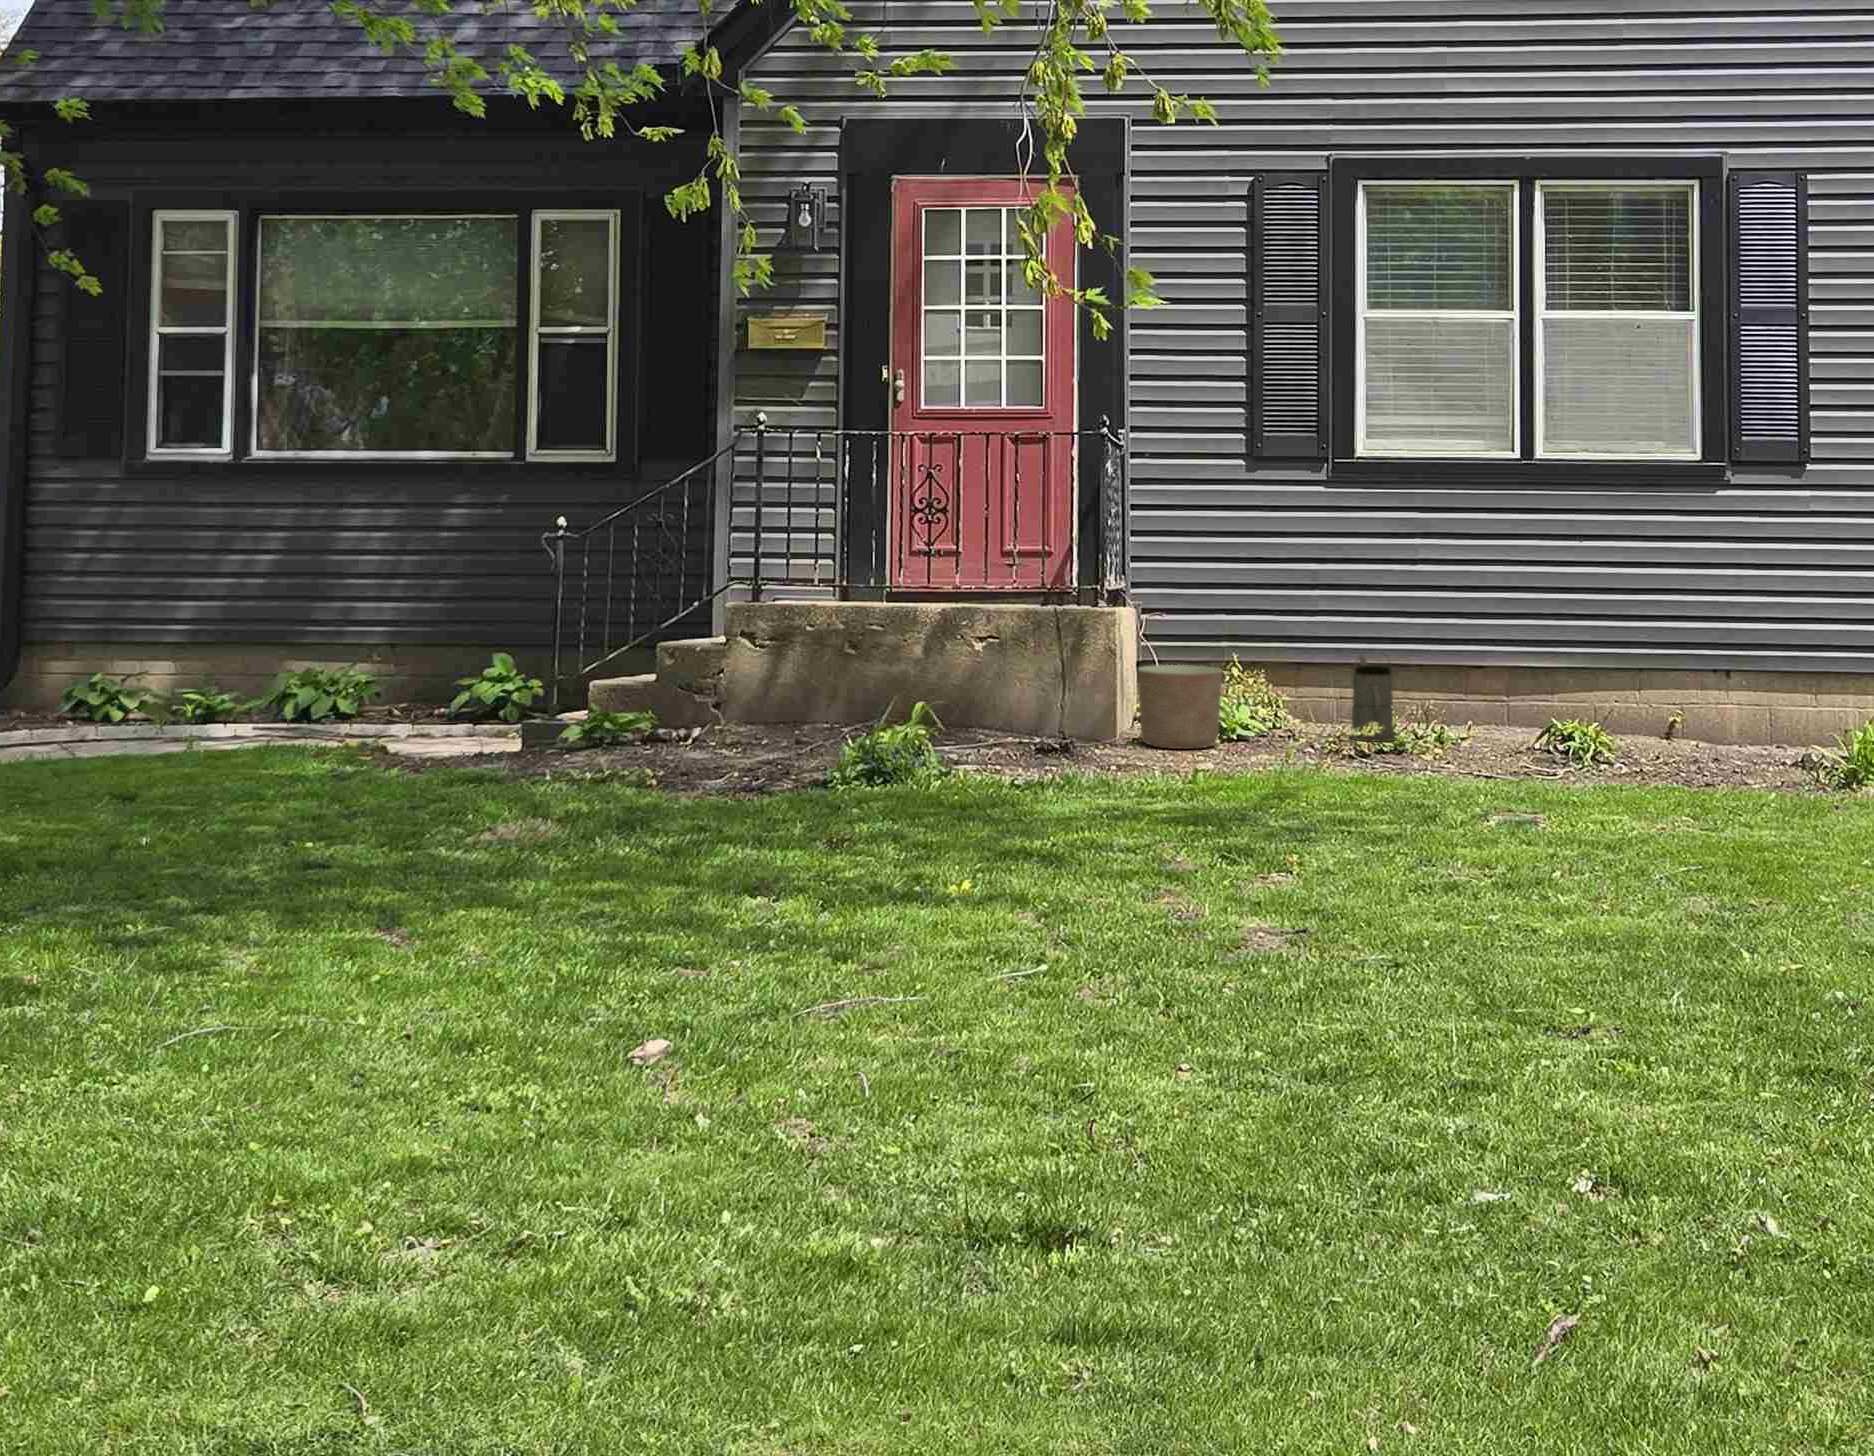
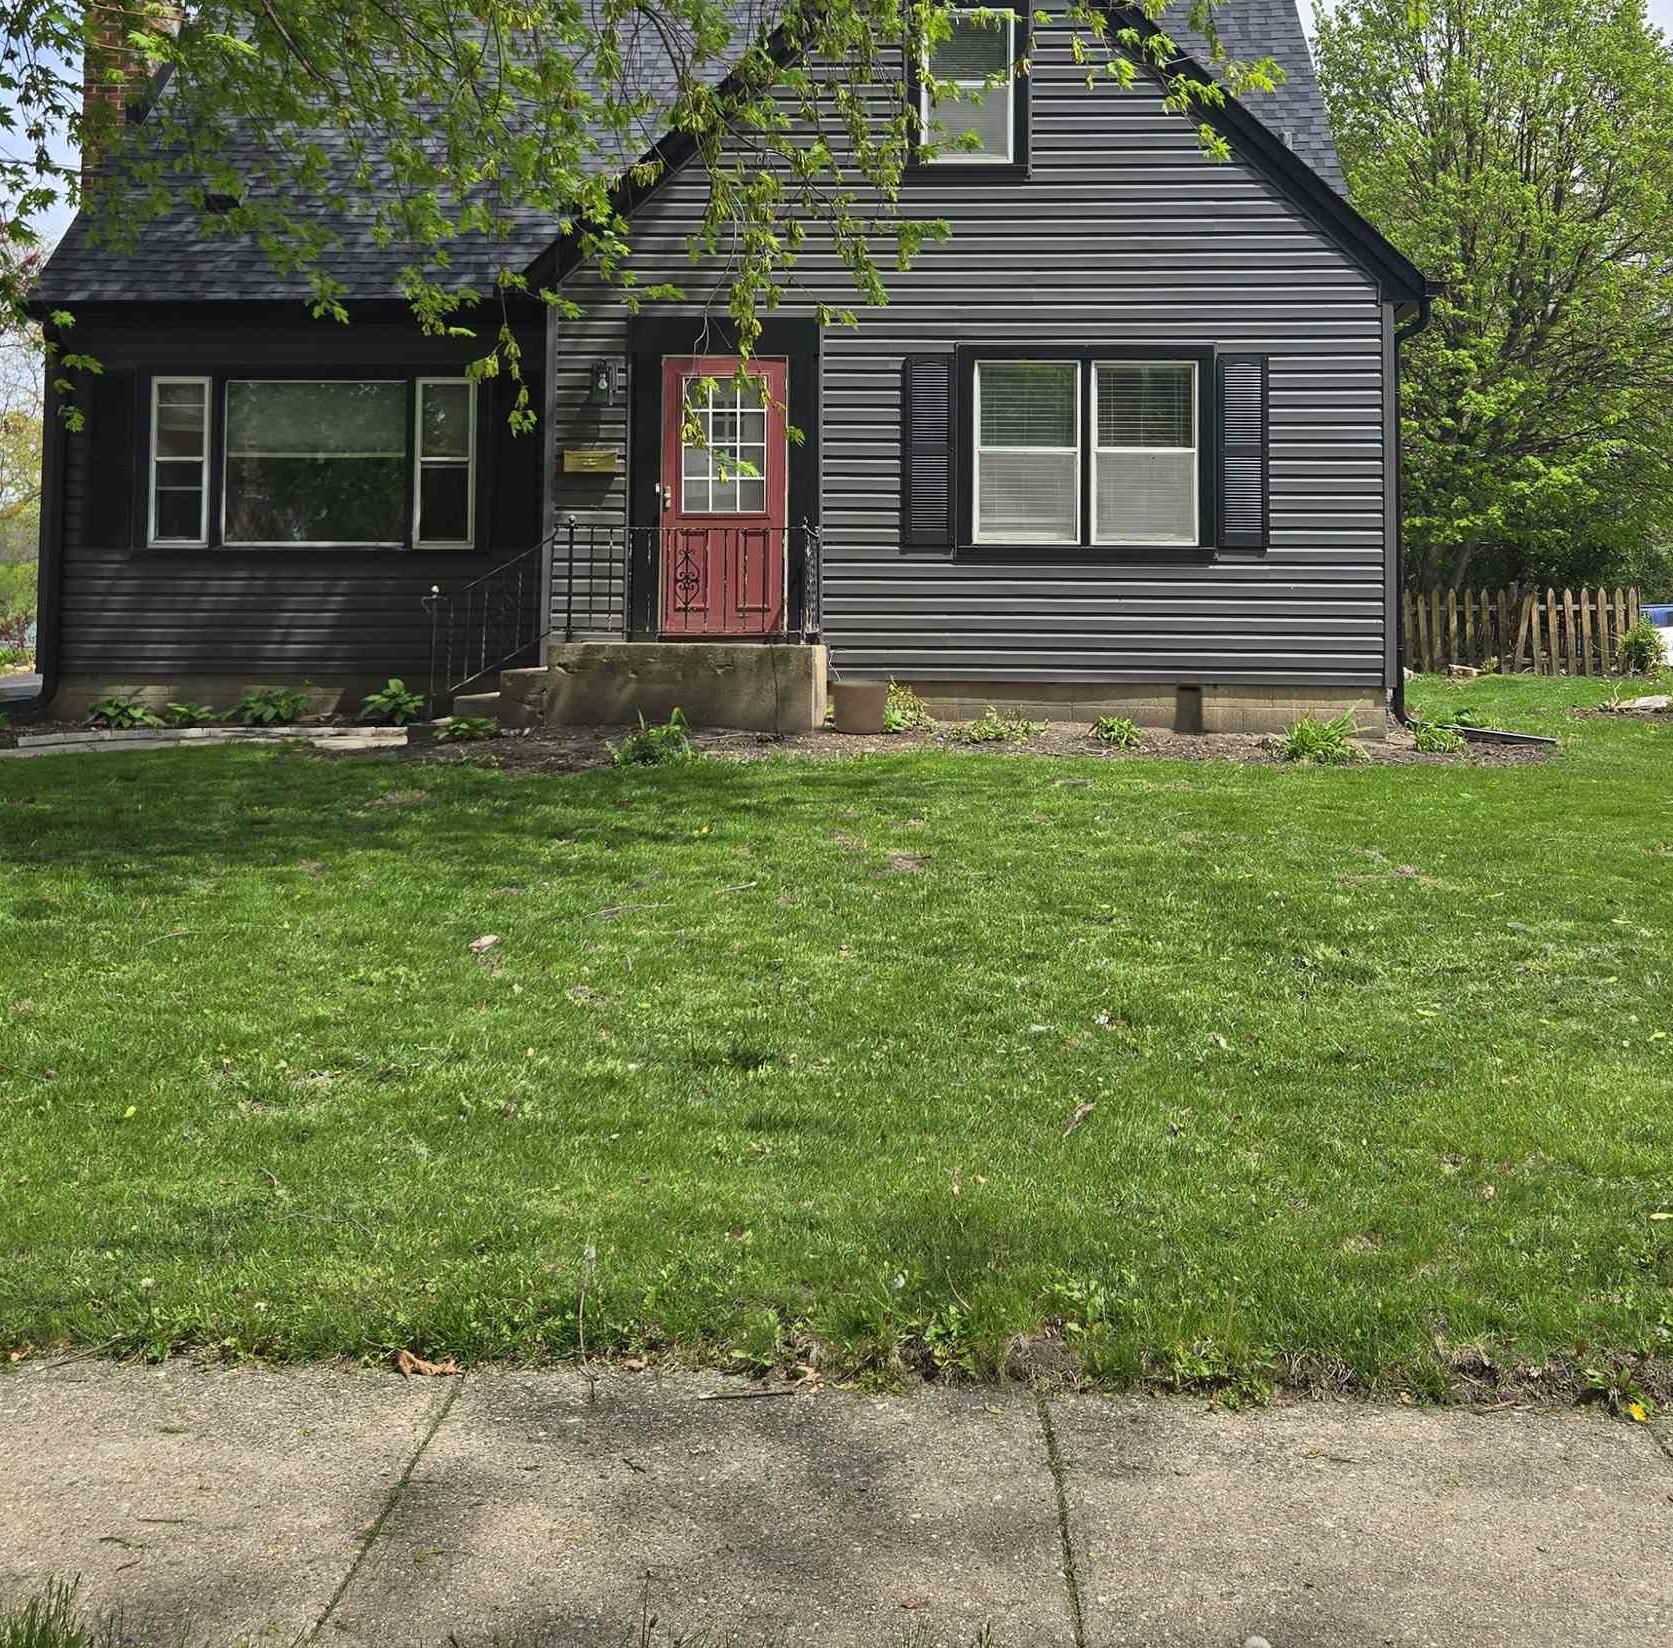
watering can: present [1349,649,1396,742] -> present [1173,679,1204,735]

